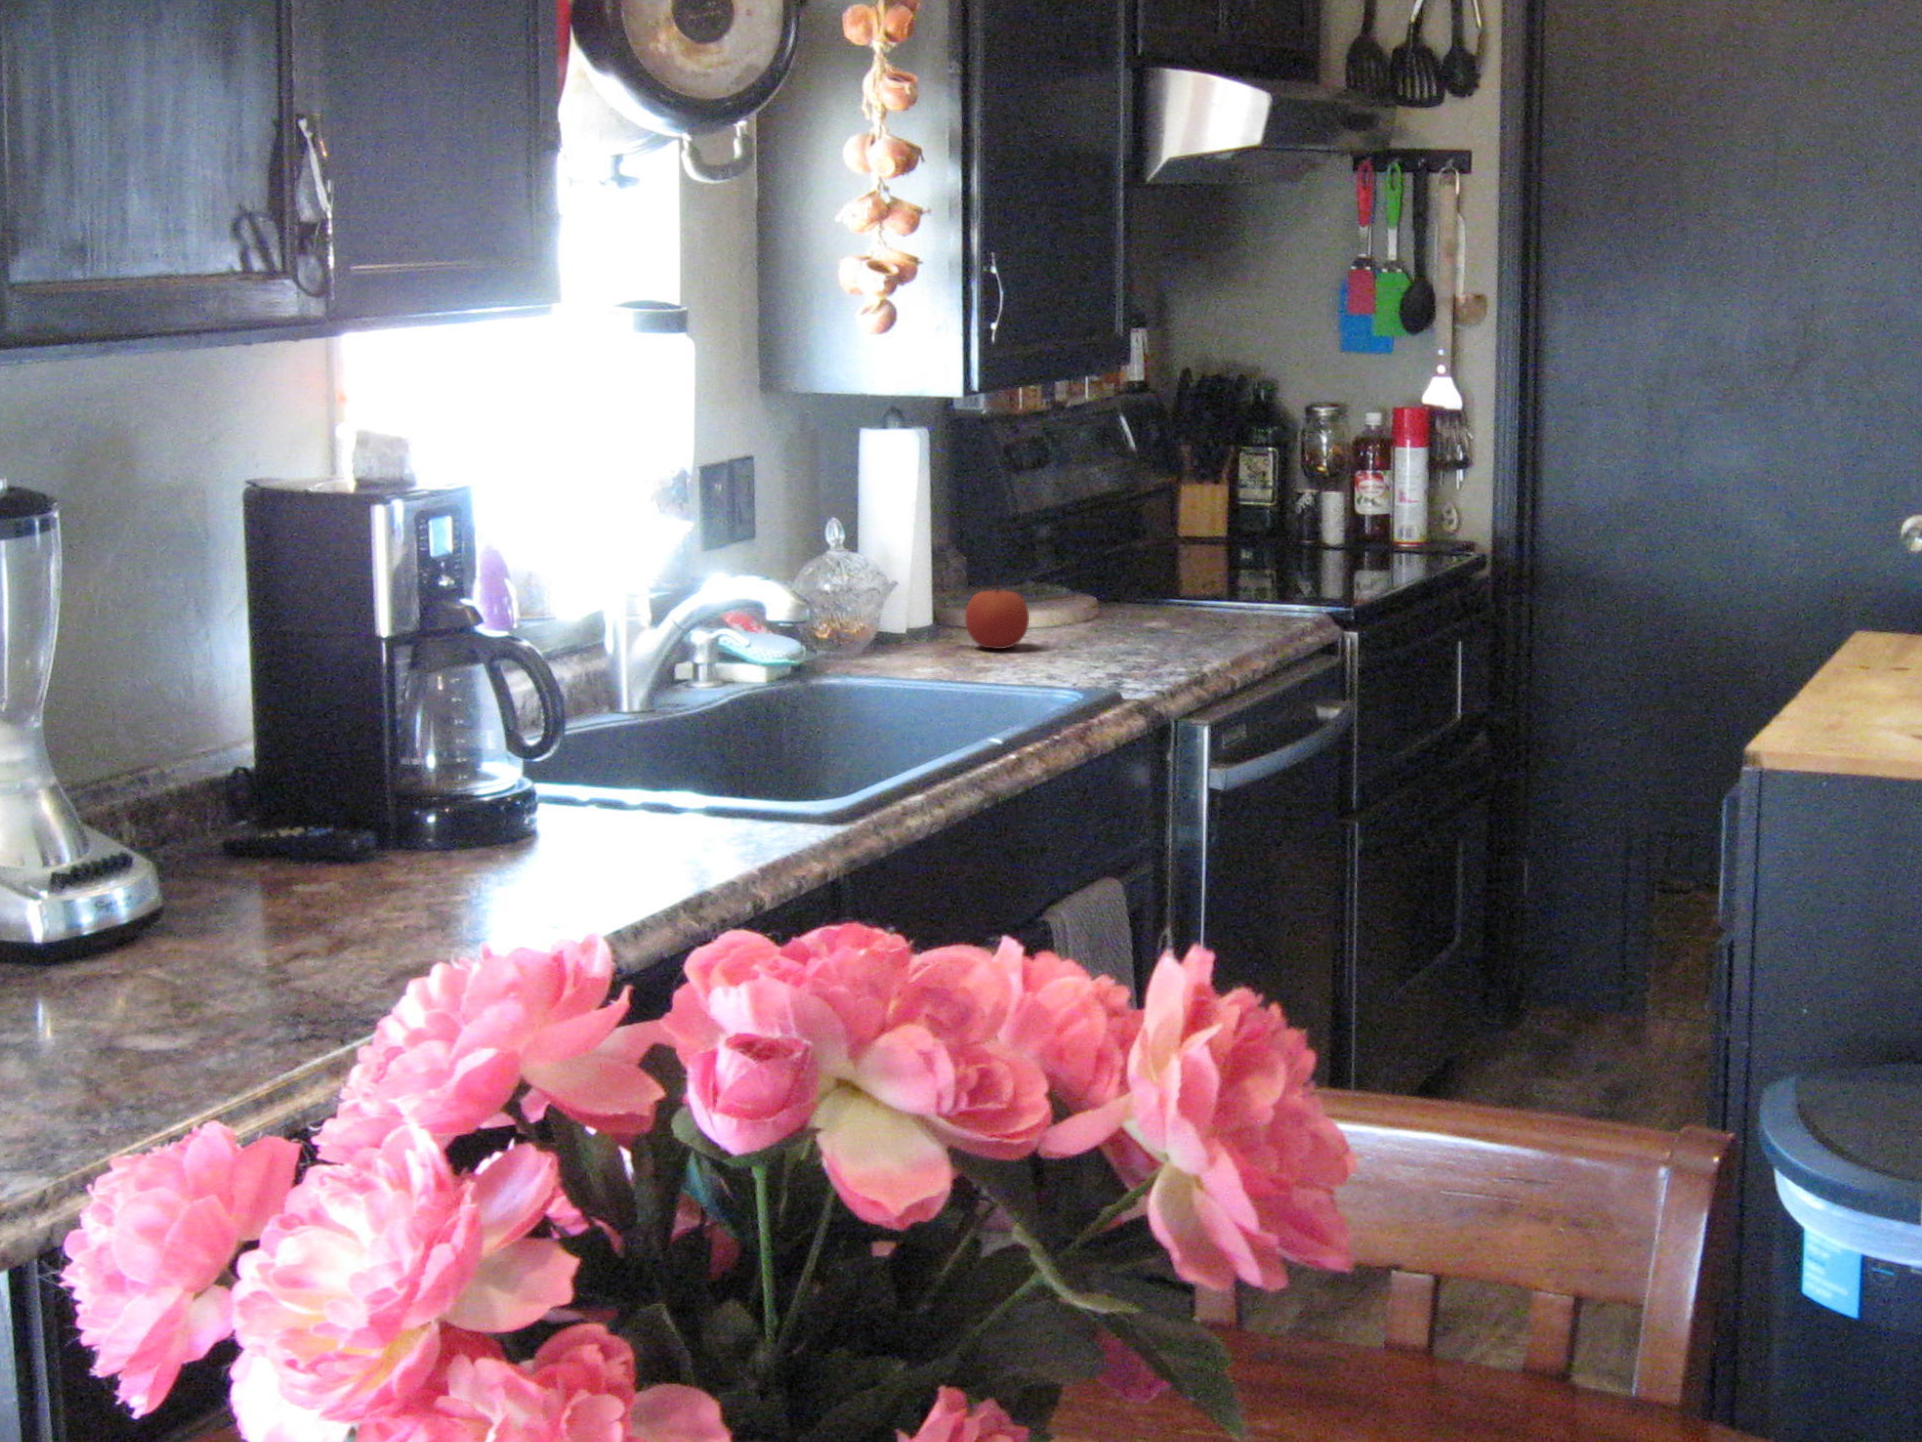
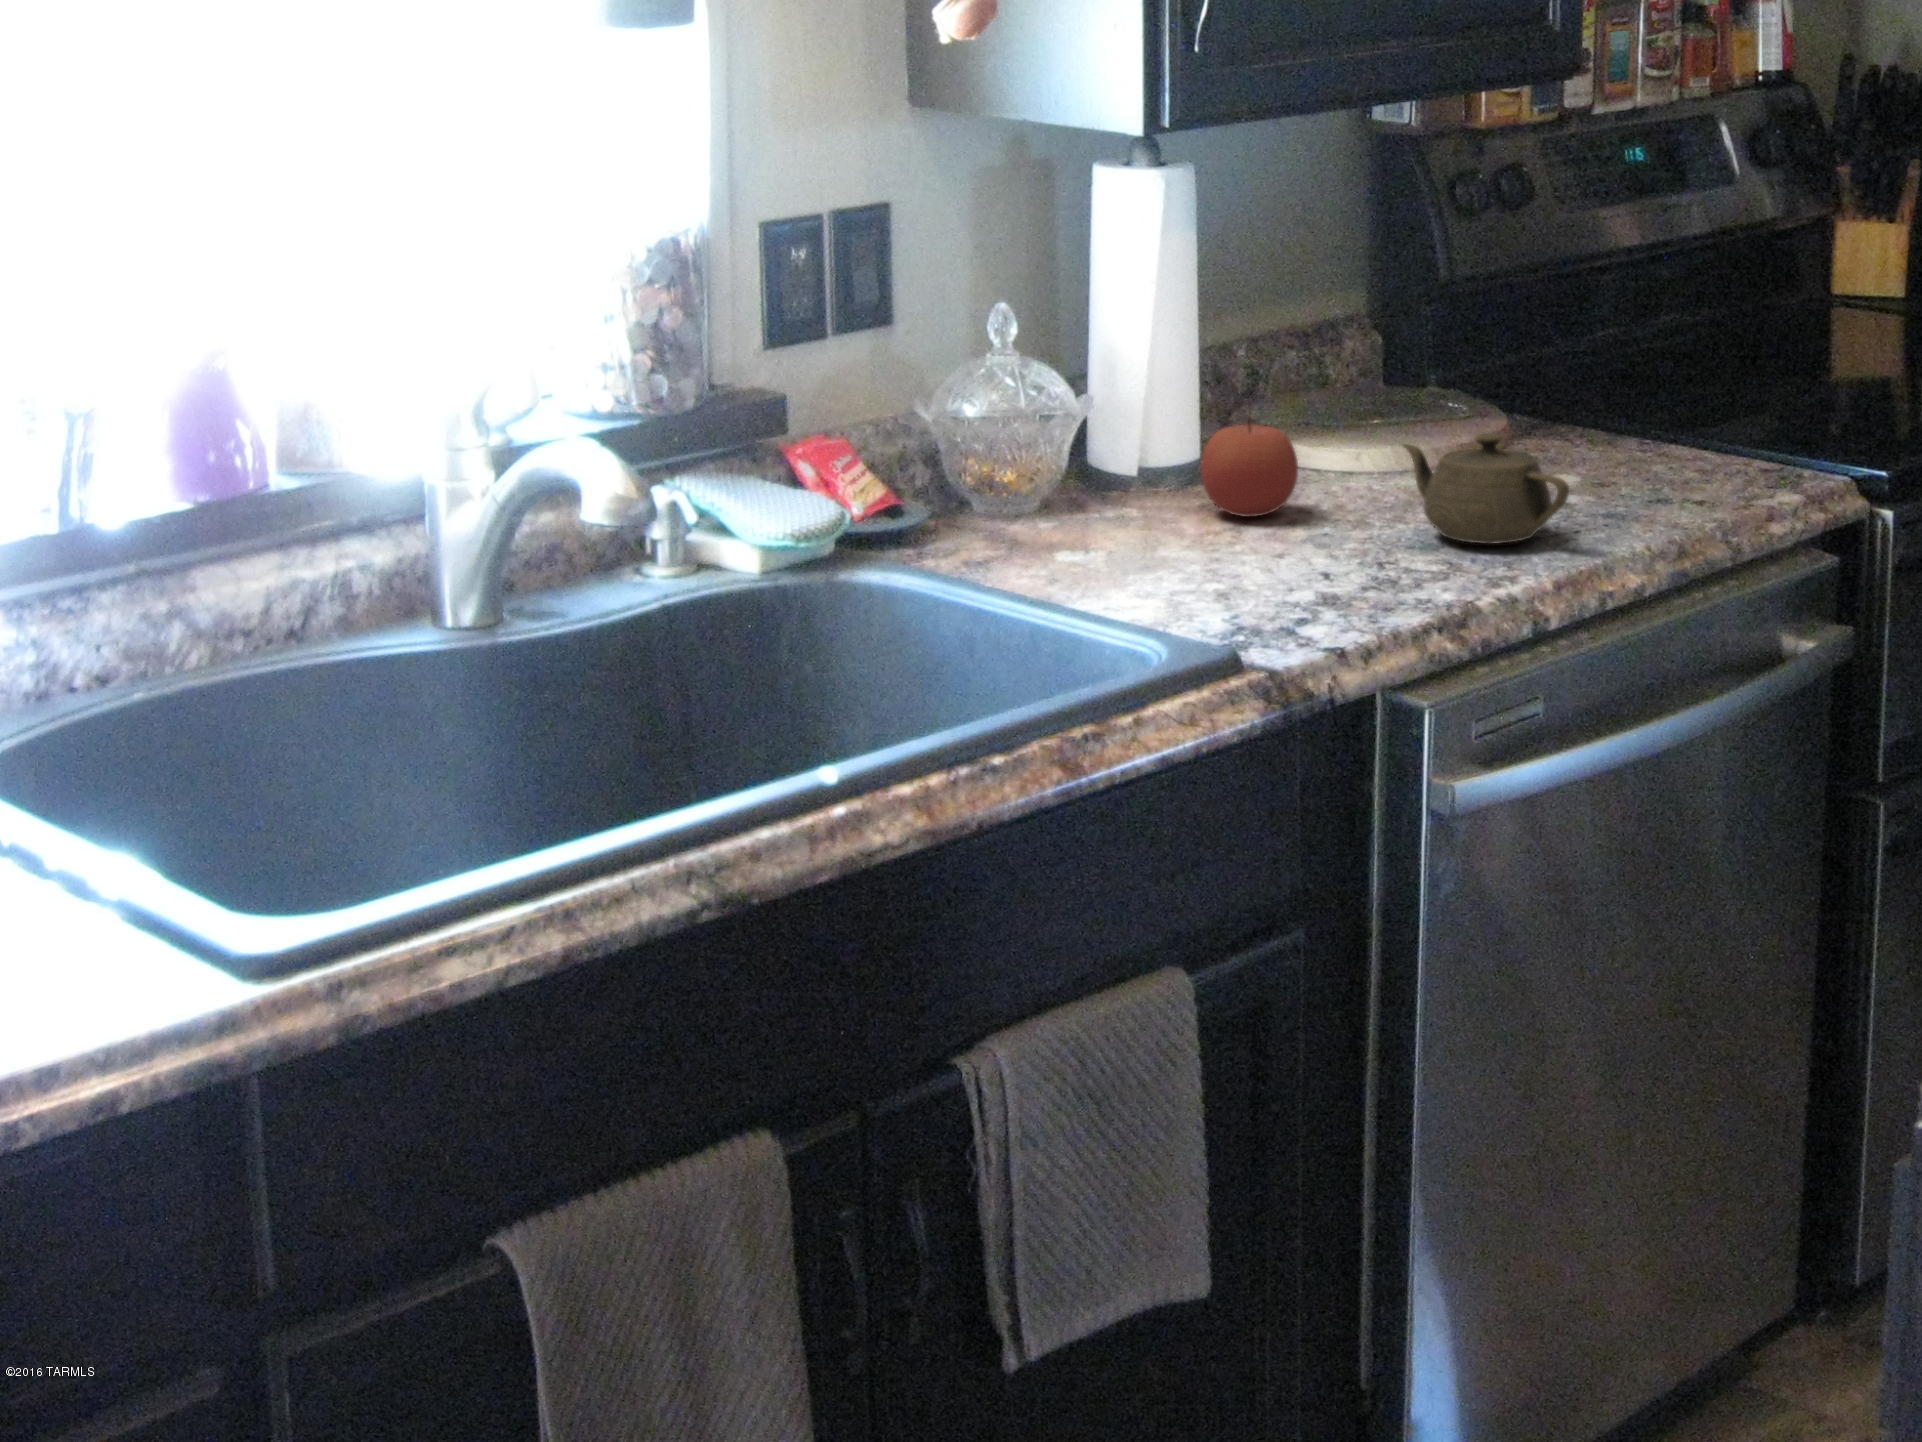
teapot: none [1094,584,1219,651] -> present [1402,433,1569,544]

